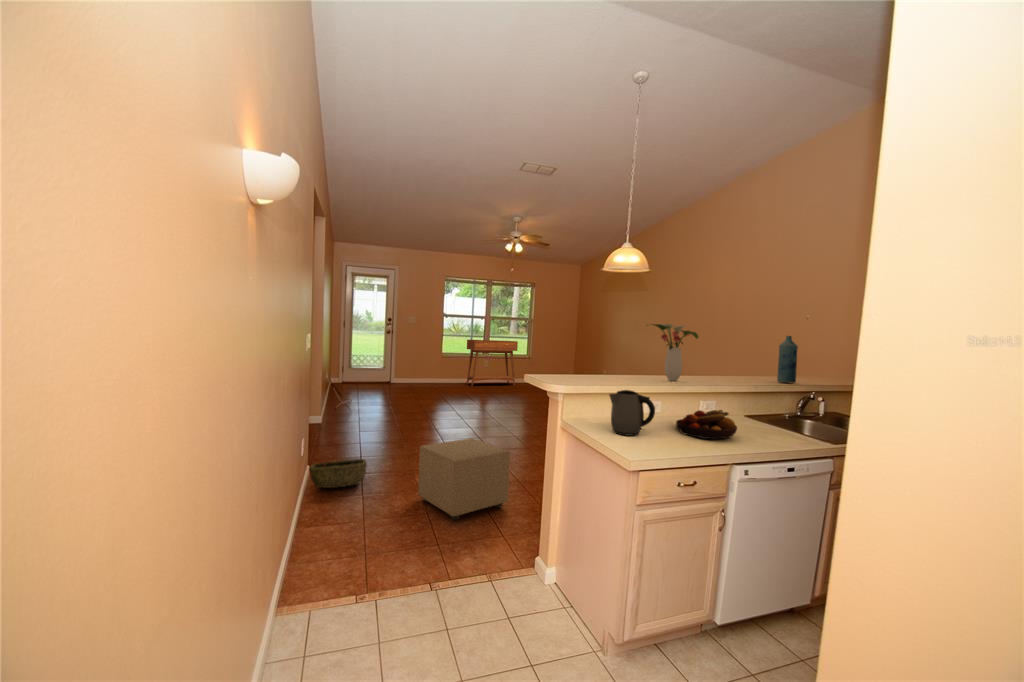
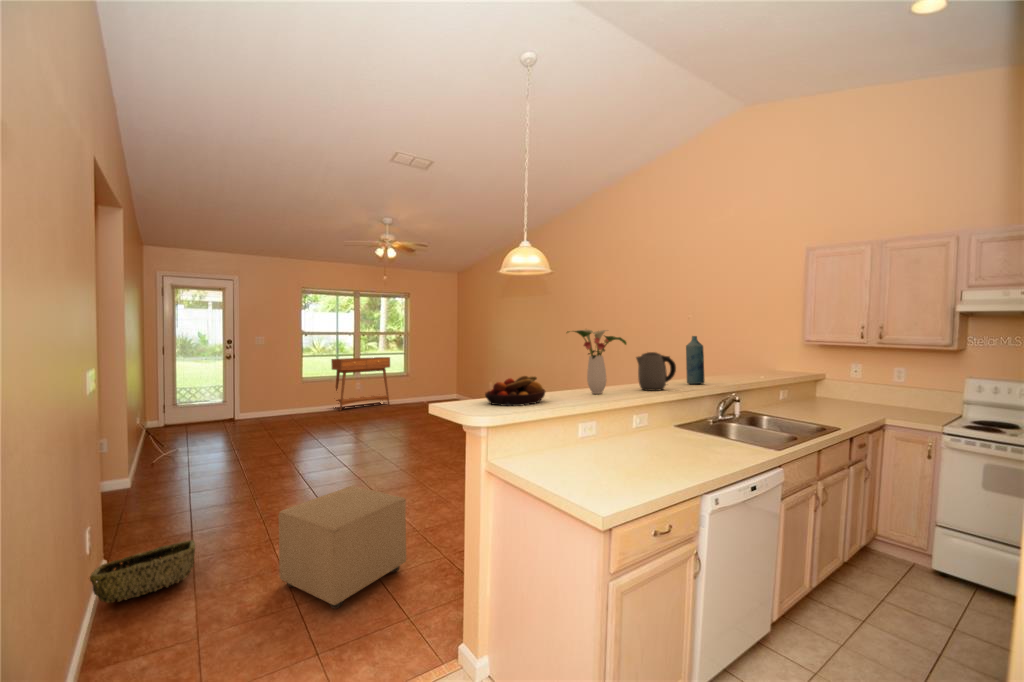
kettle: present [609,390,655,436] -> present [636,352,676,391]
fruit bowl: present [676,410,737,439] -> present [485,376,545,406]

